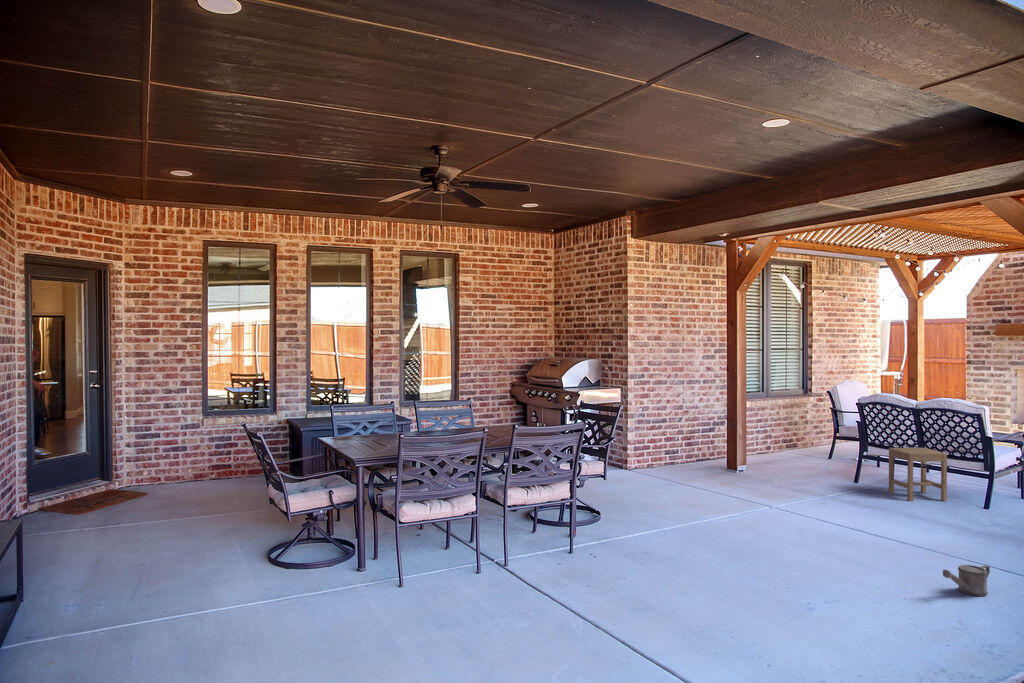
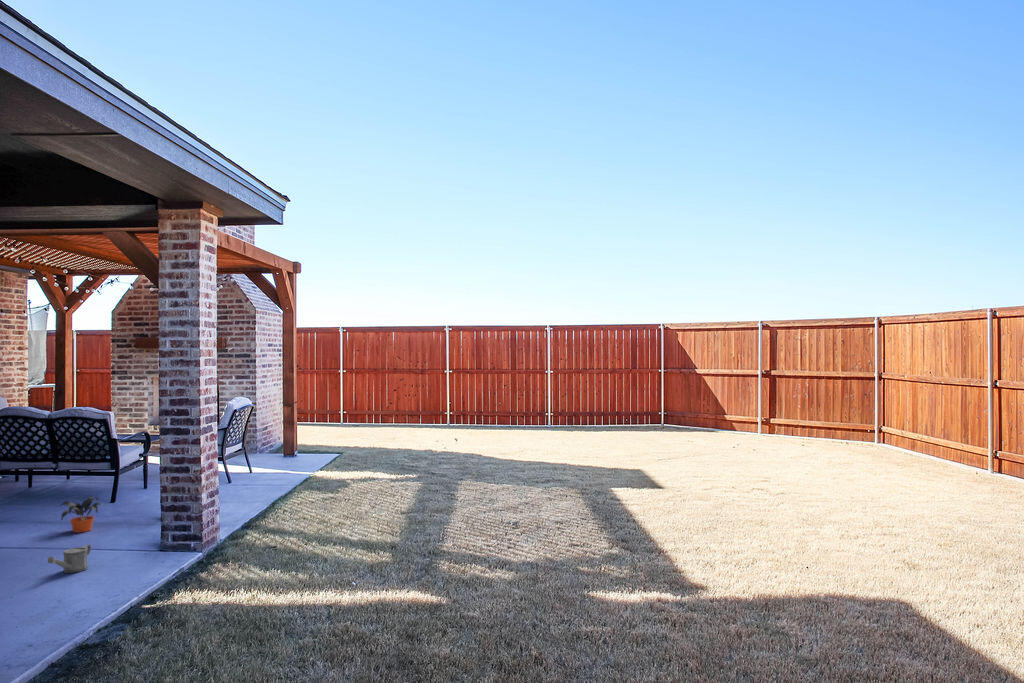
stool: present [889,448,947,501] -> none [21,456,77,508]
potted plant: none [936,503,992,542] -> present [60,497,103,533]

